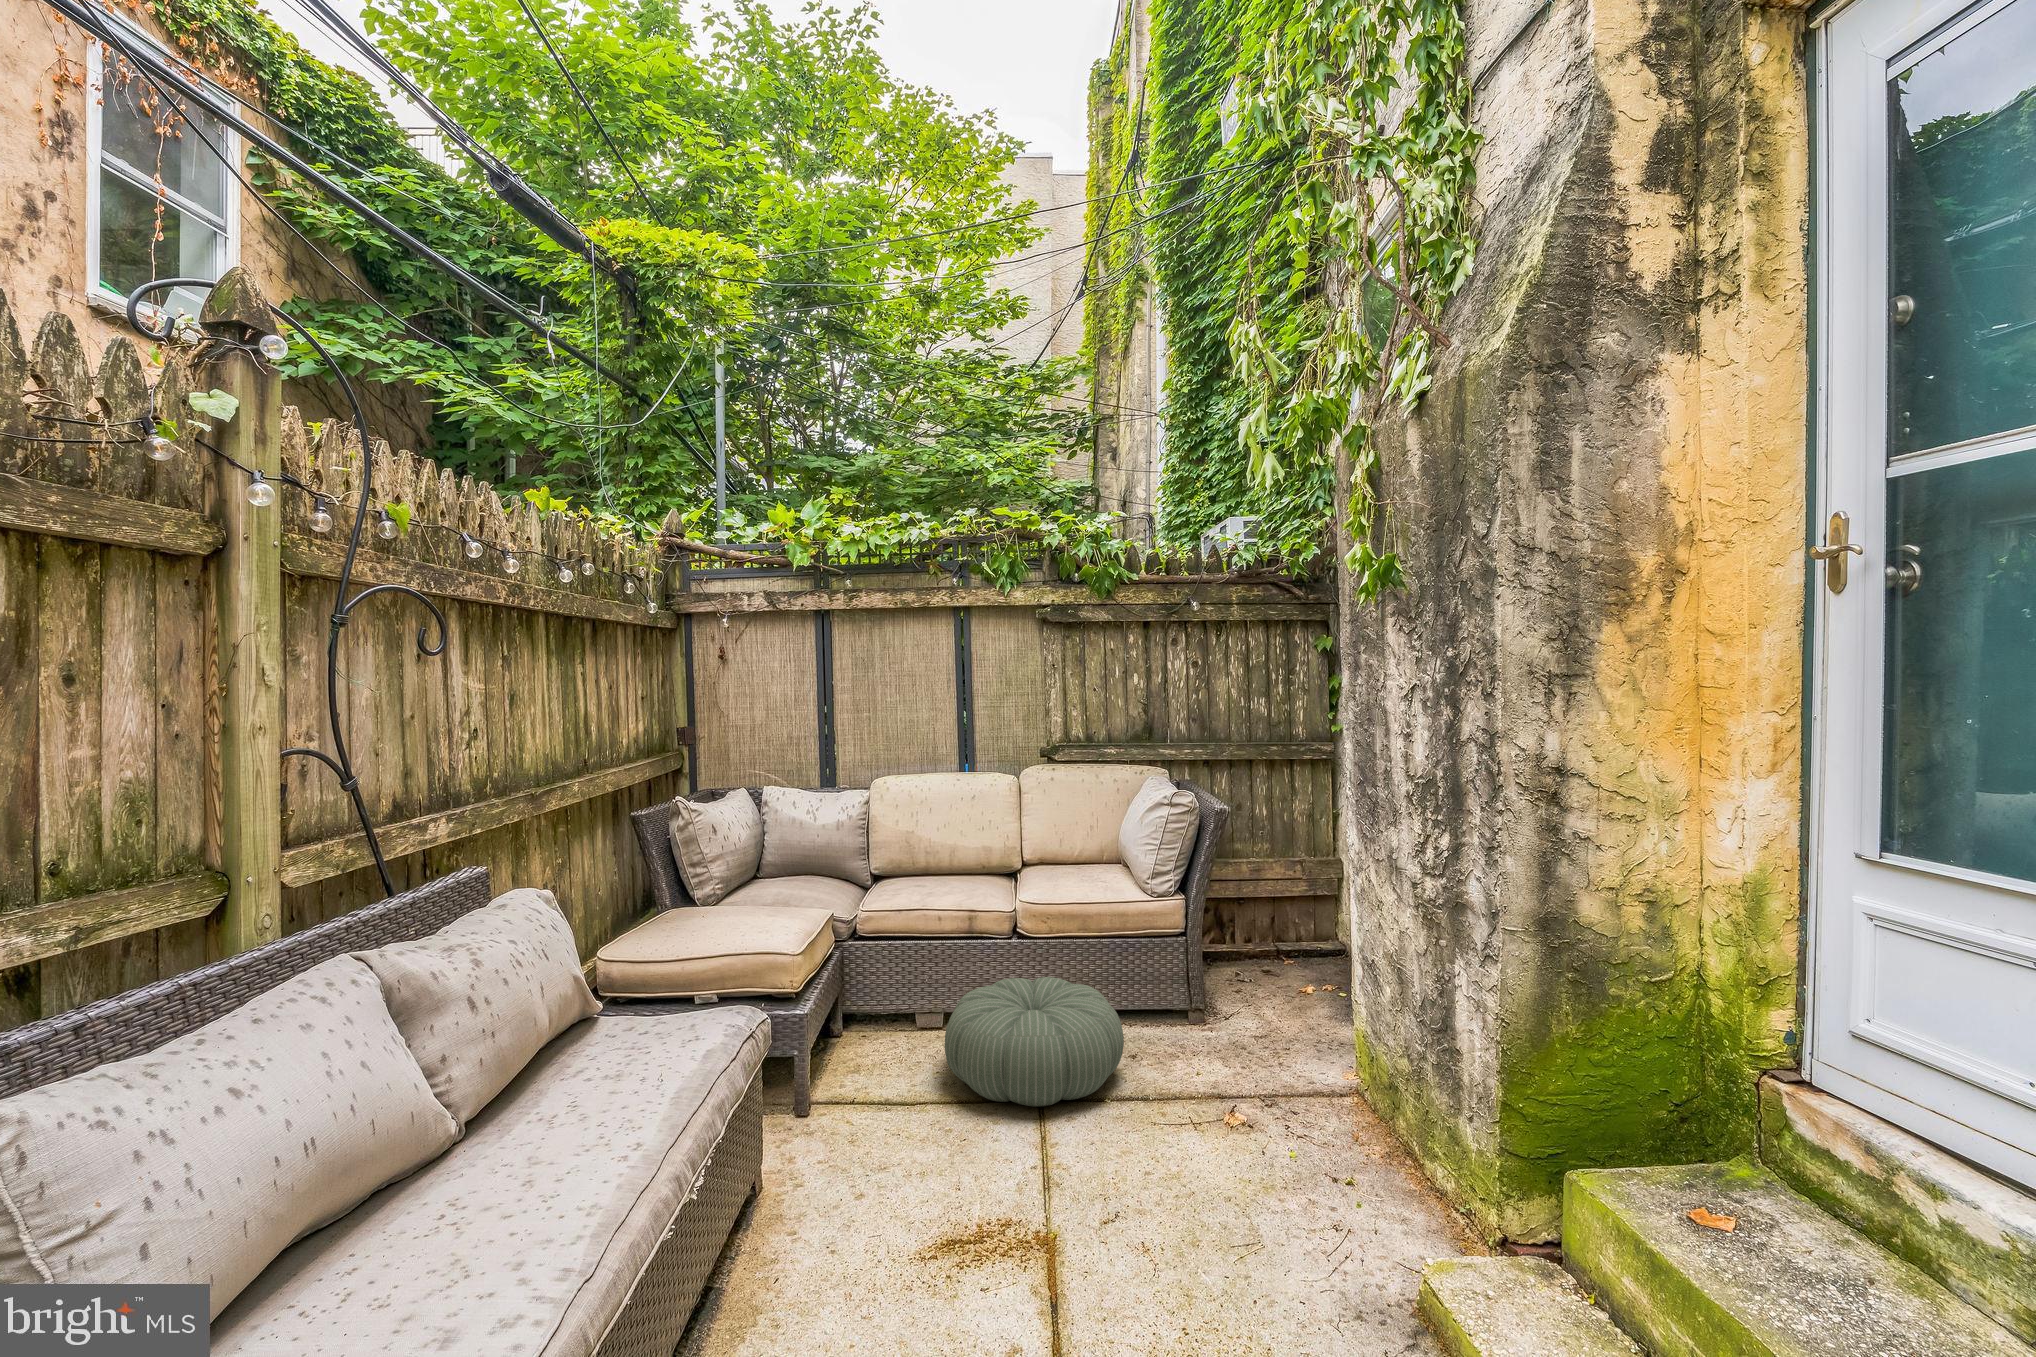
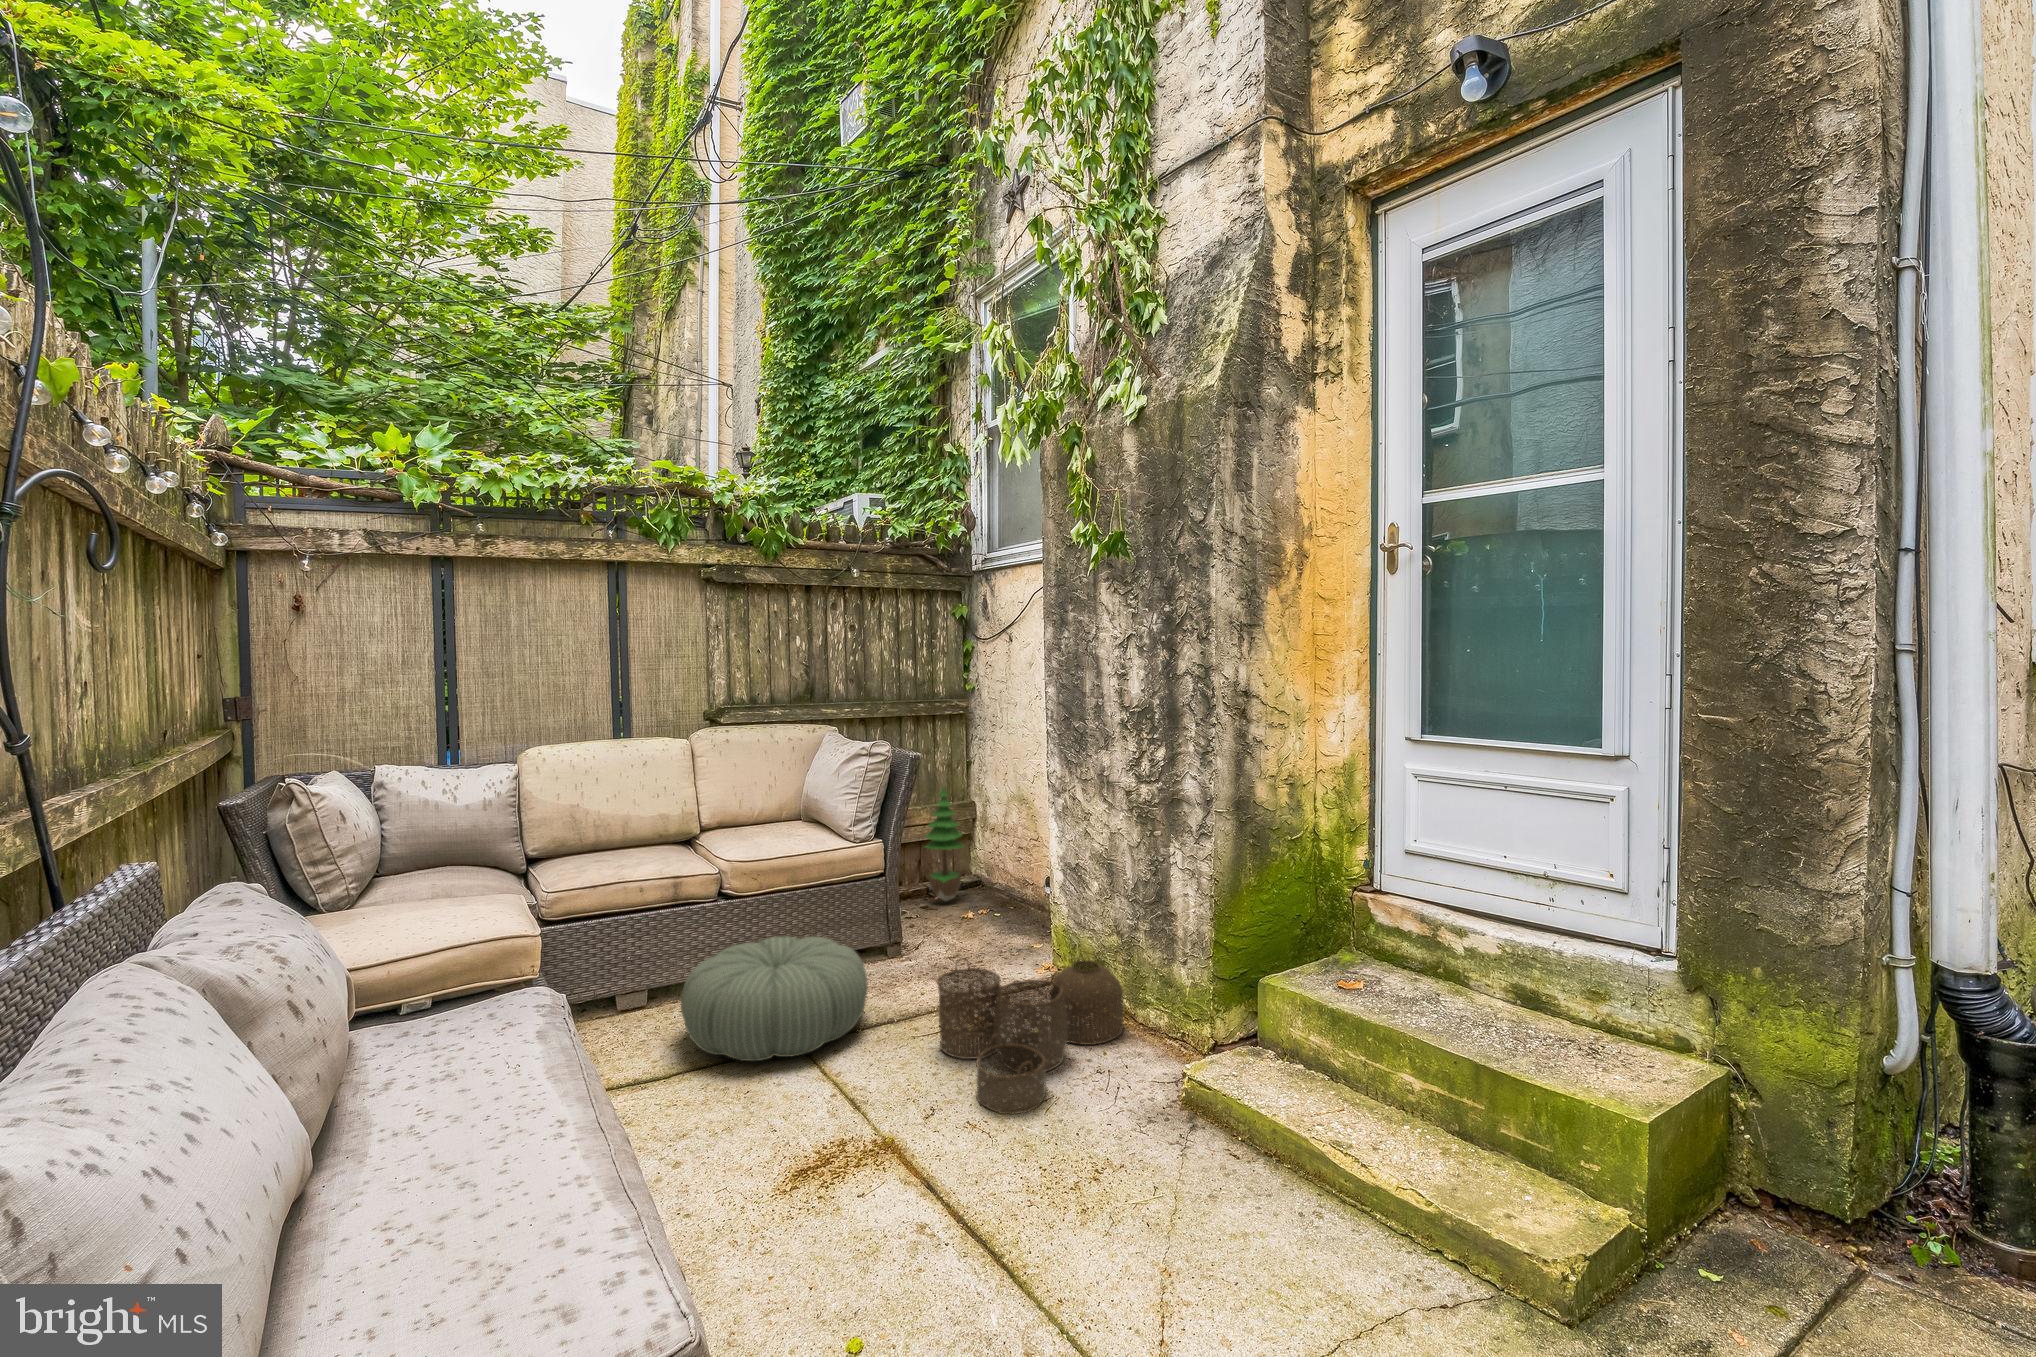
potted tree: none [1263,836,1311,966] -> present [925,788,964,902]
woven basket: none [1164,1046,1403,1257] -> present [937,957,1124,1114]

